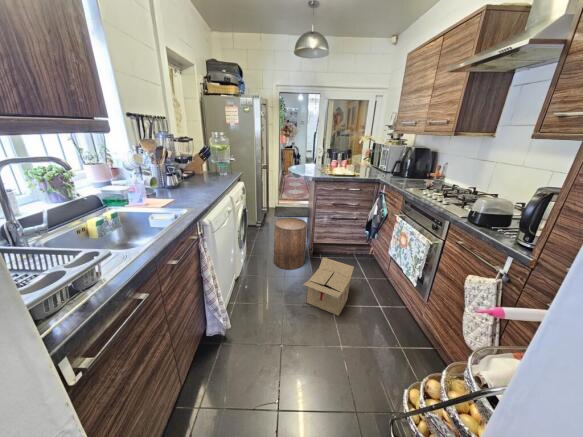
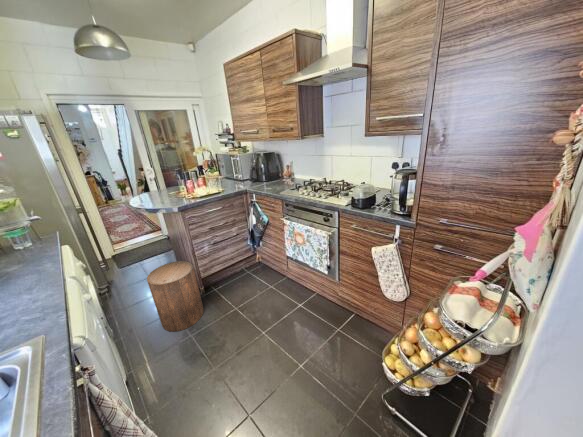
cardboard box: present [303,258,354,316] -> none [232,284,278,350]

